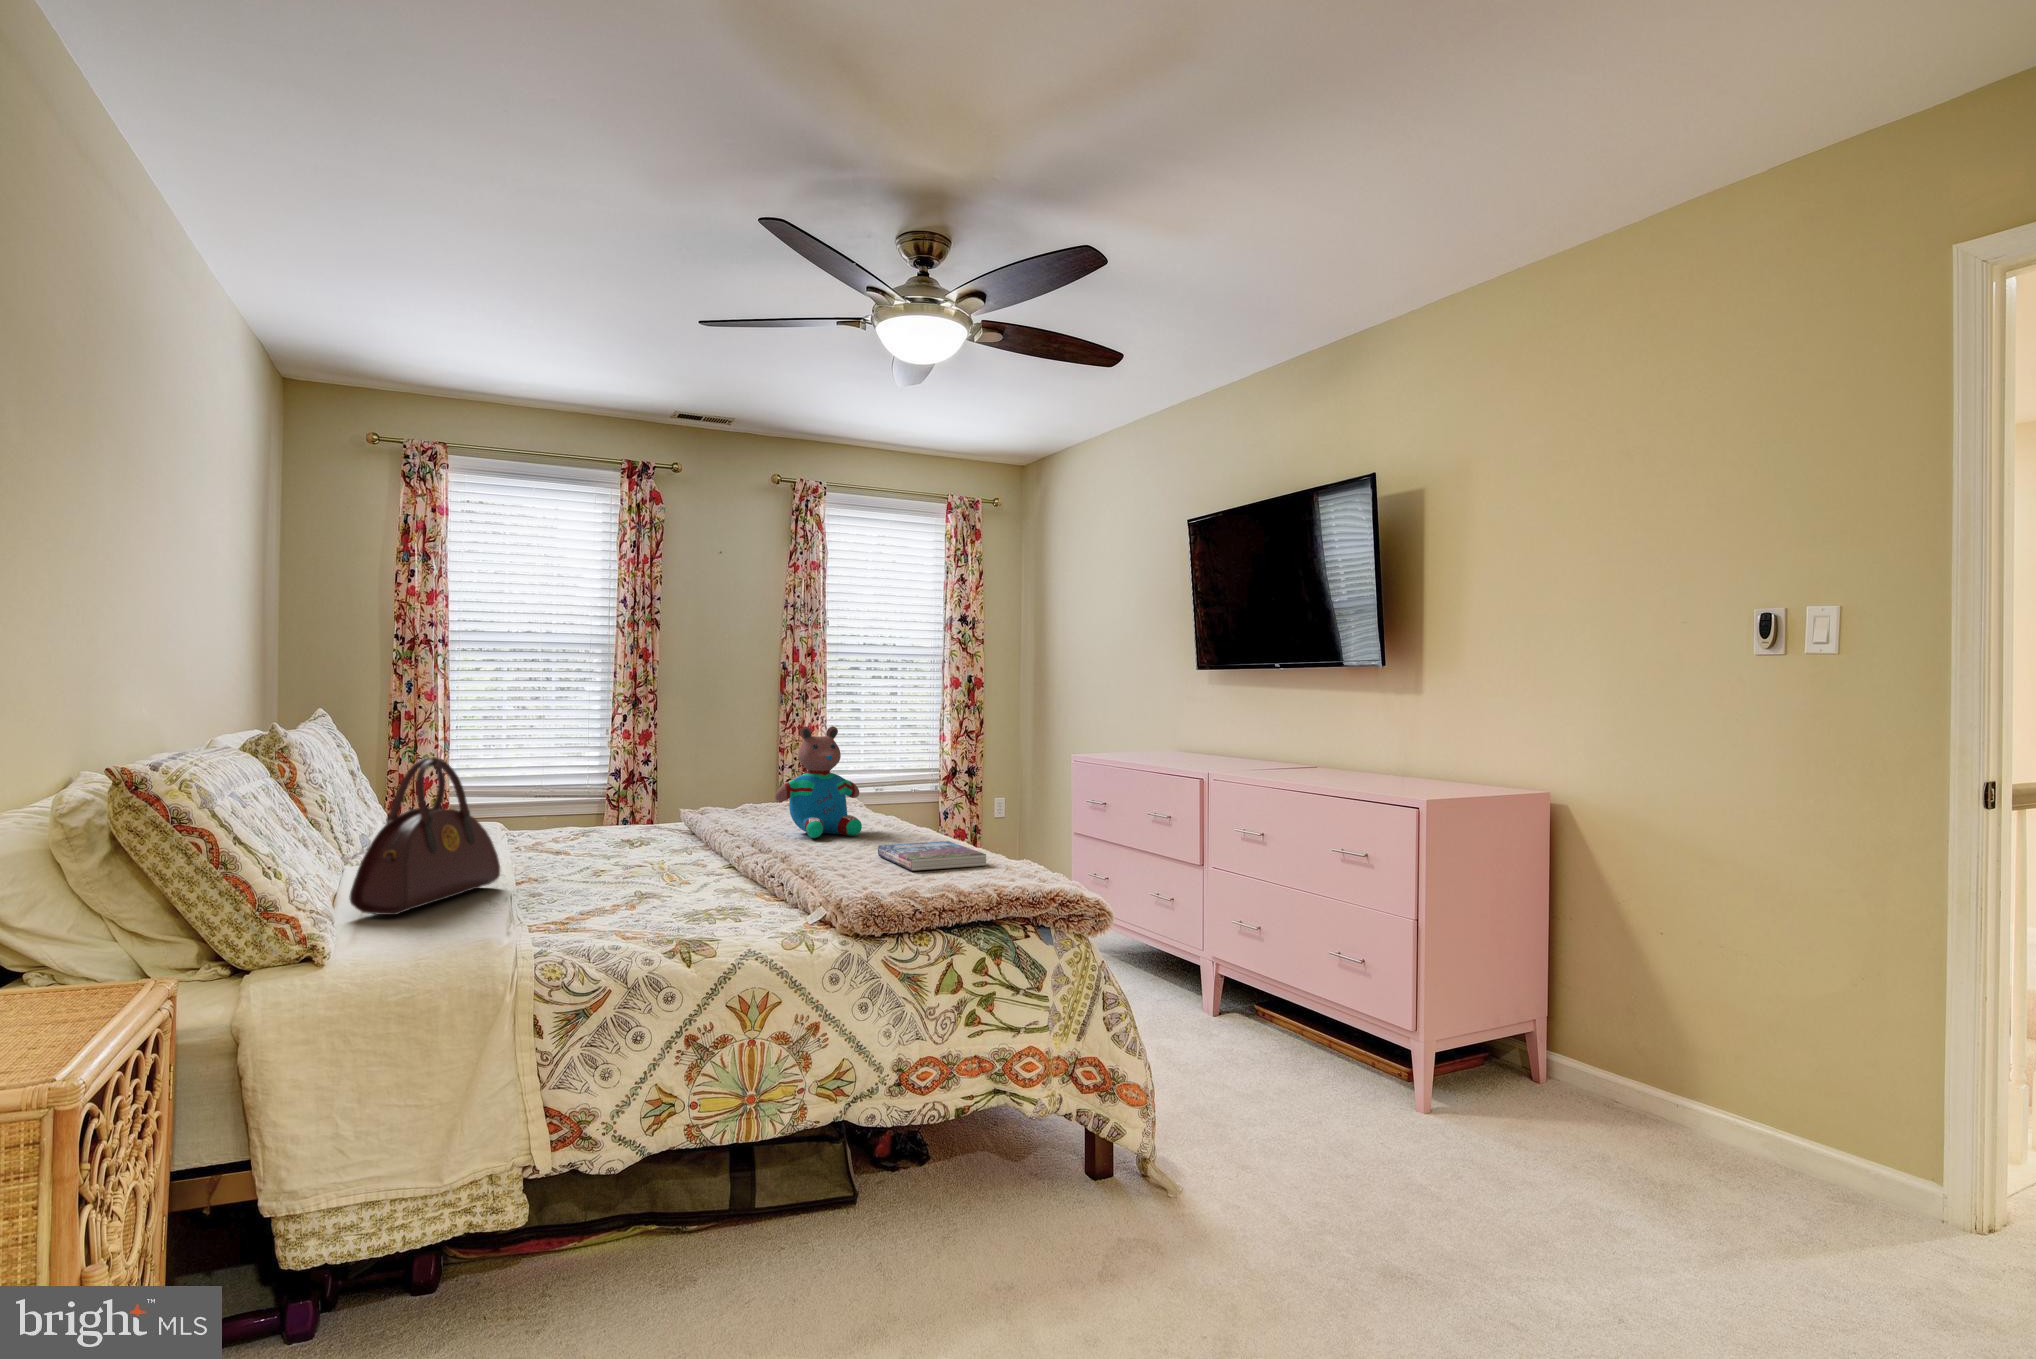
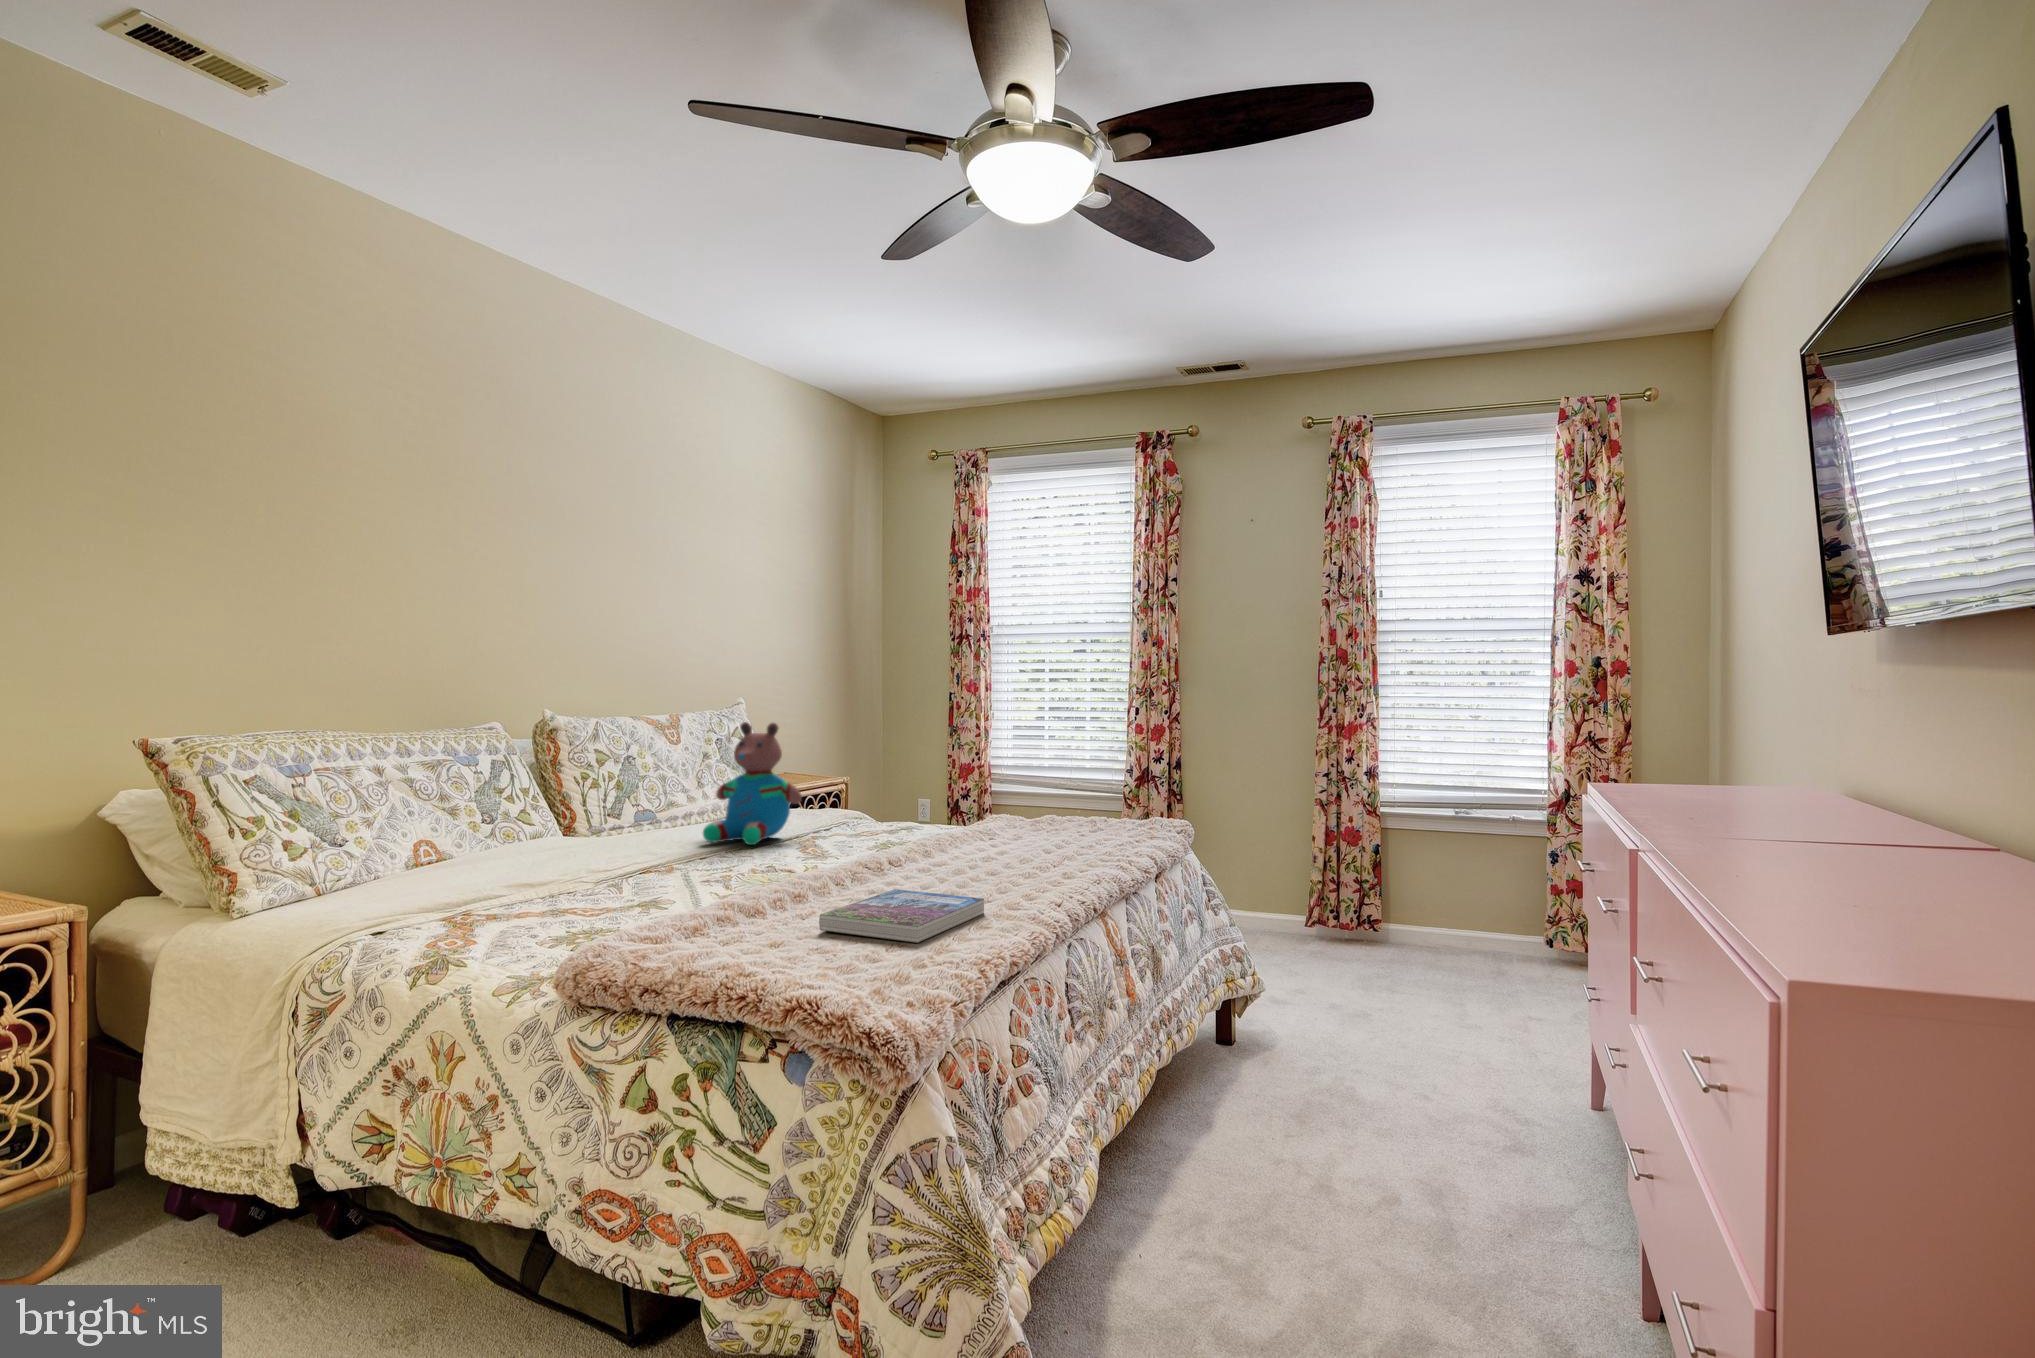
teddy bear: present [775,726,862,838] -> present [703,722,802,845]
handbag: present [349,757,500,915] -> none [394,744,557,884]

